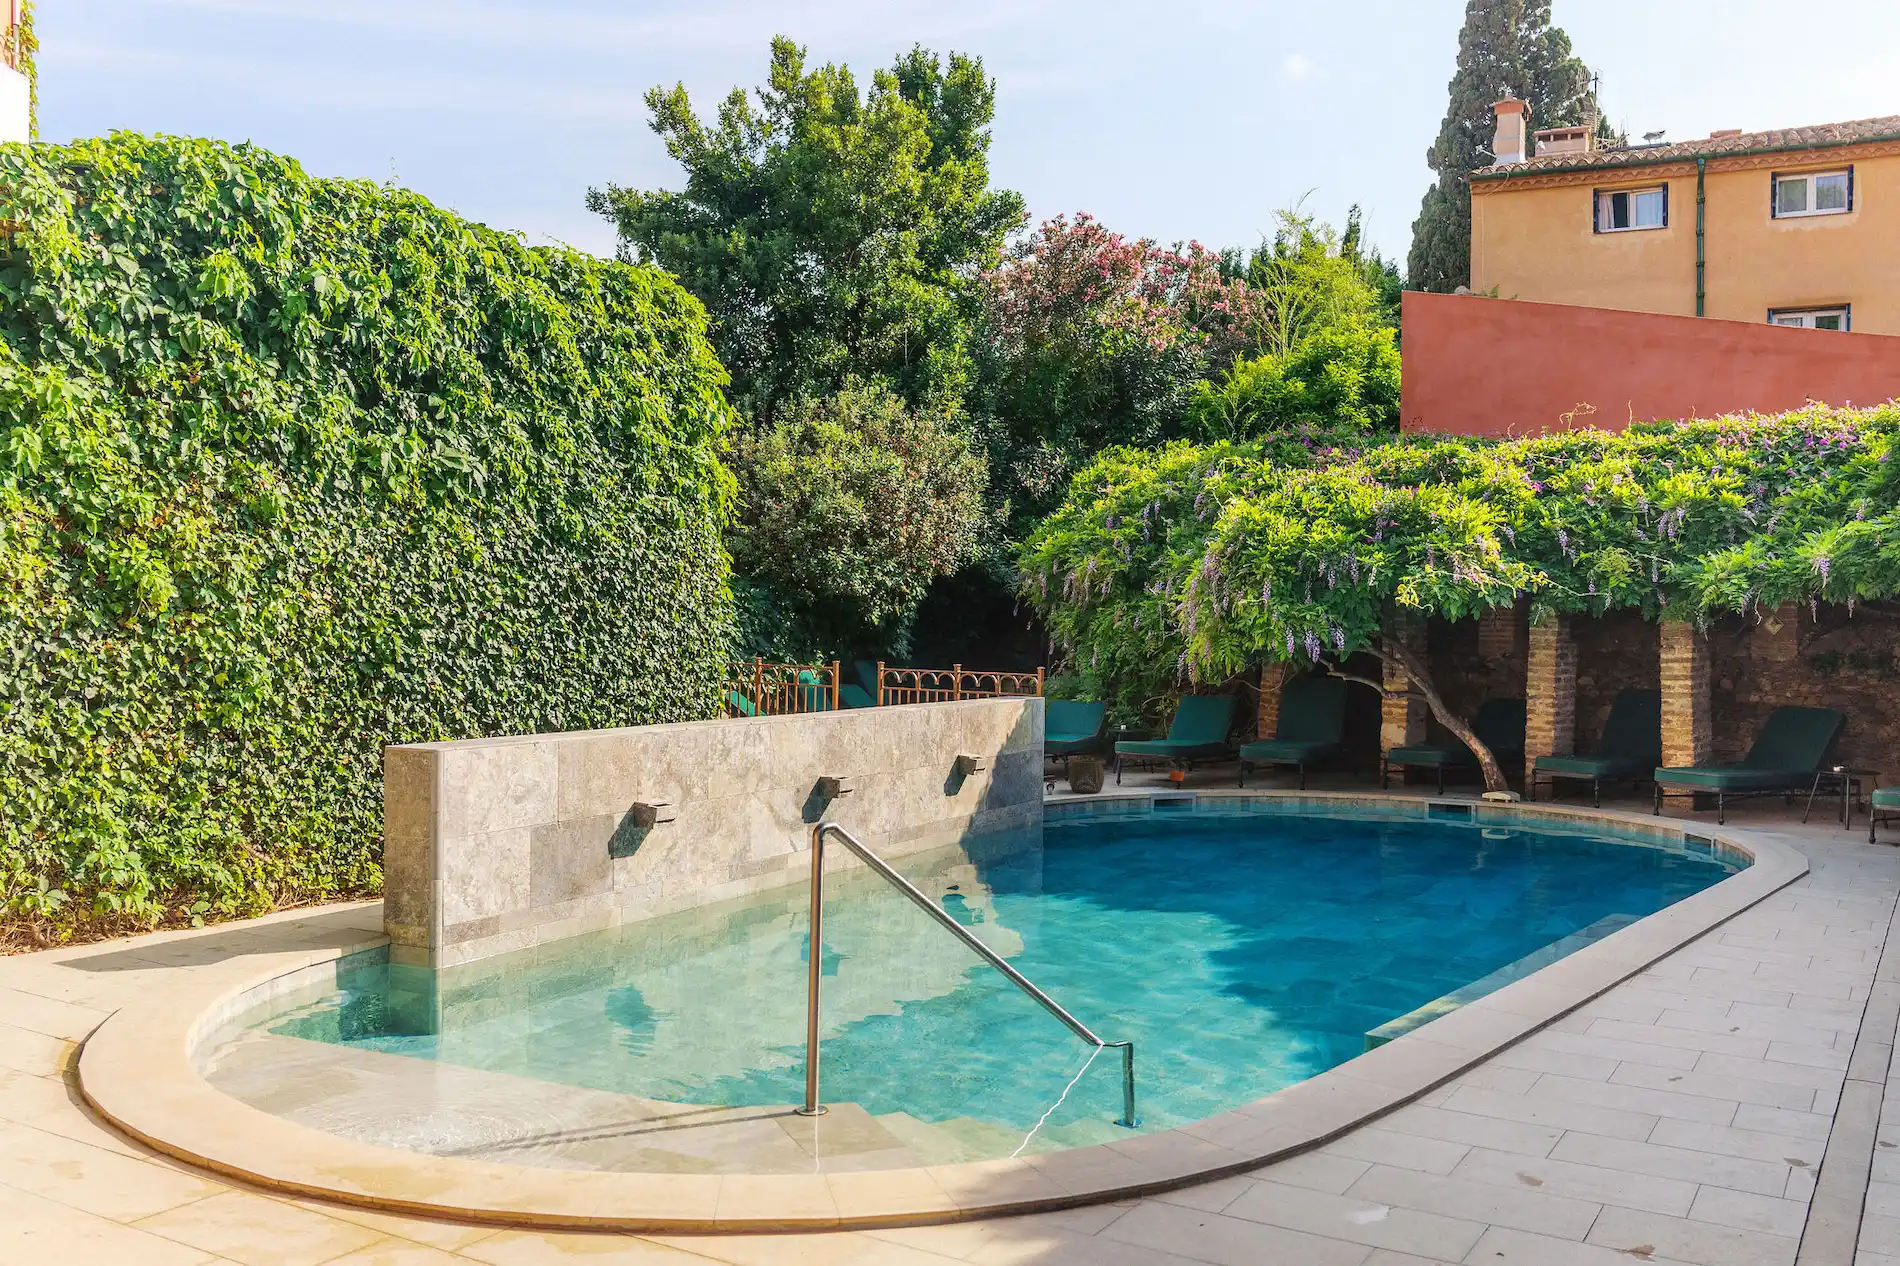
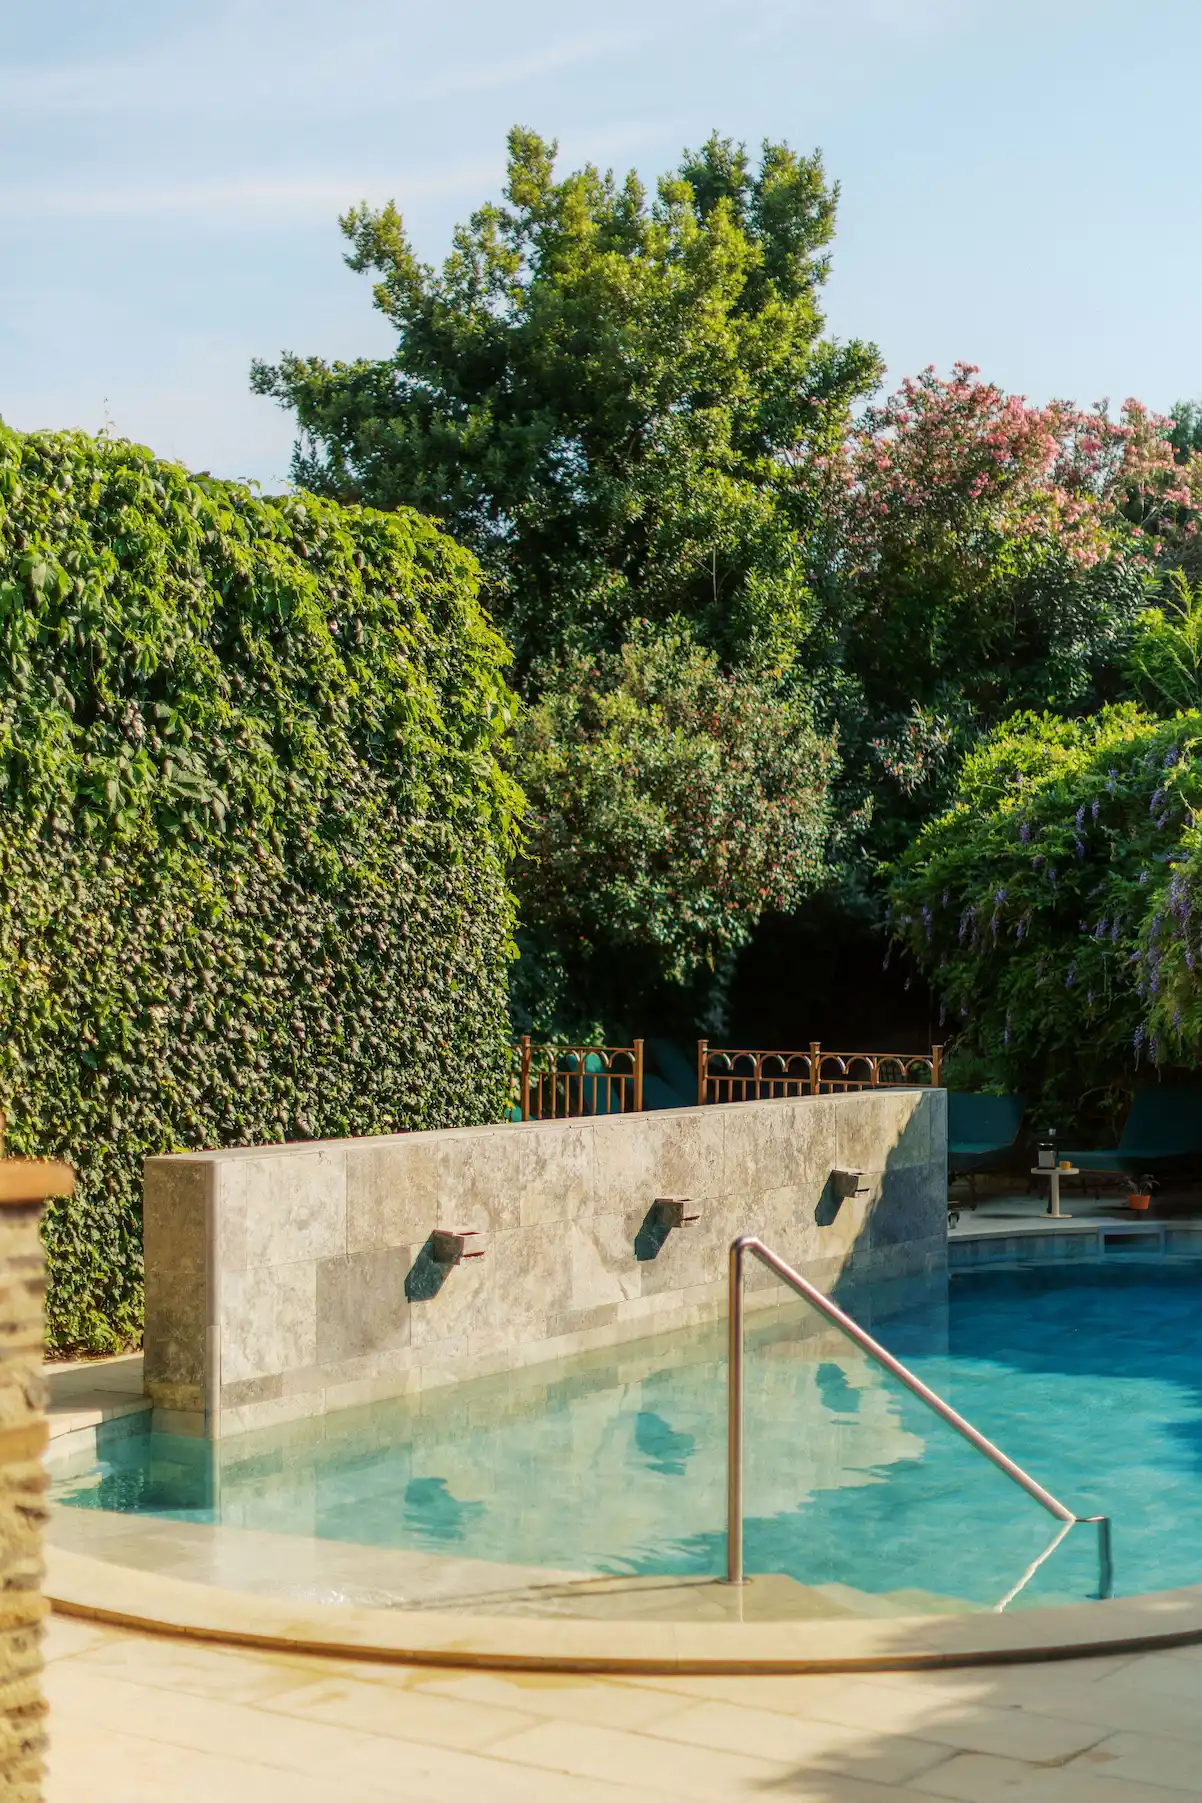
side table: none [1104,736,1136,787] -> present [1031,1144,1079,1218]
woven basket: present [1069,760,1104,793] -> none [982,1179,1034,1227]

